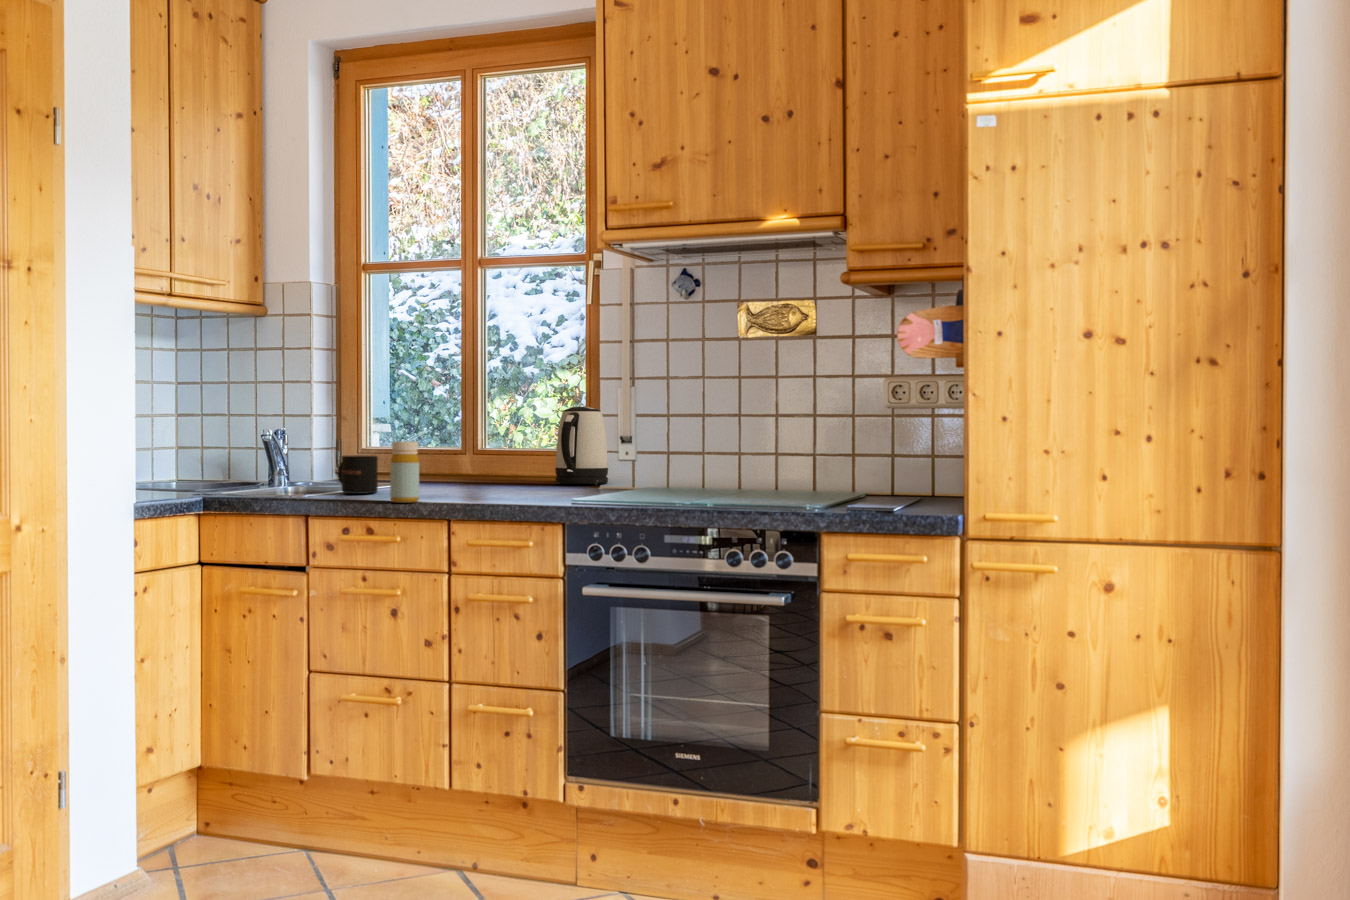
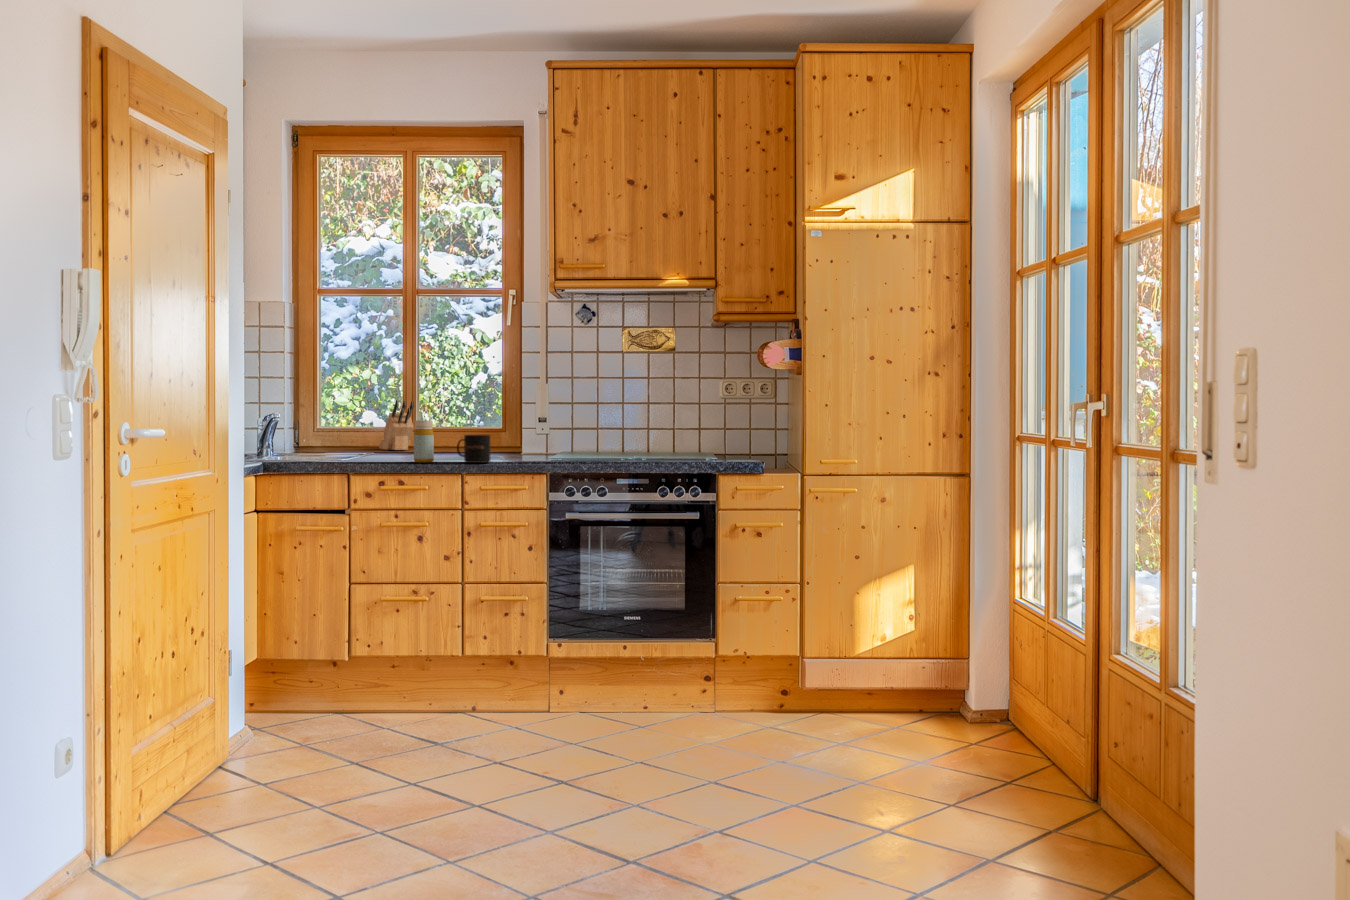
kettle: present [555,407,608,484] -> none [489,397,526,450]
knife block: none [426,412,456,481] -> present [379,400,414,450]
mug: present [338,455,378,494] -> present [457,435,490,463]

